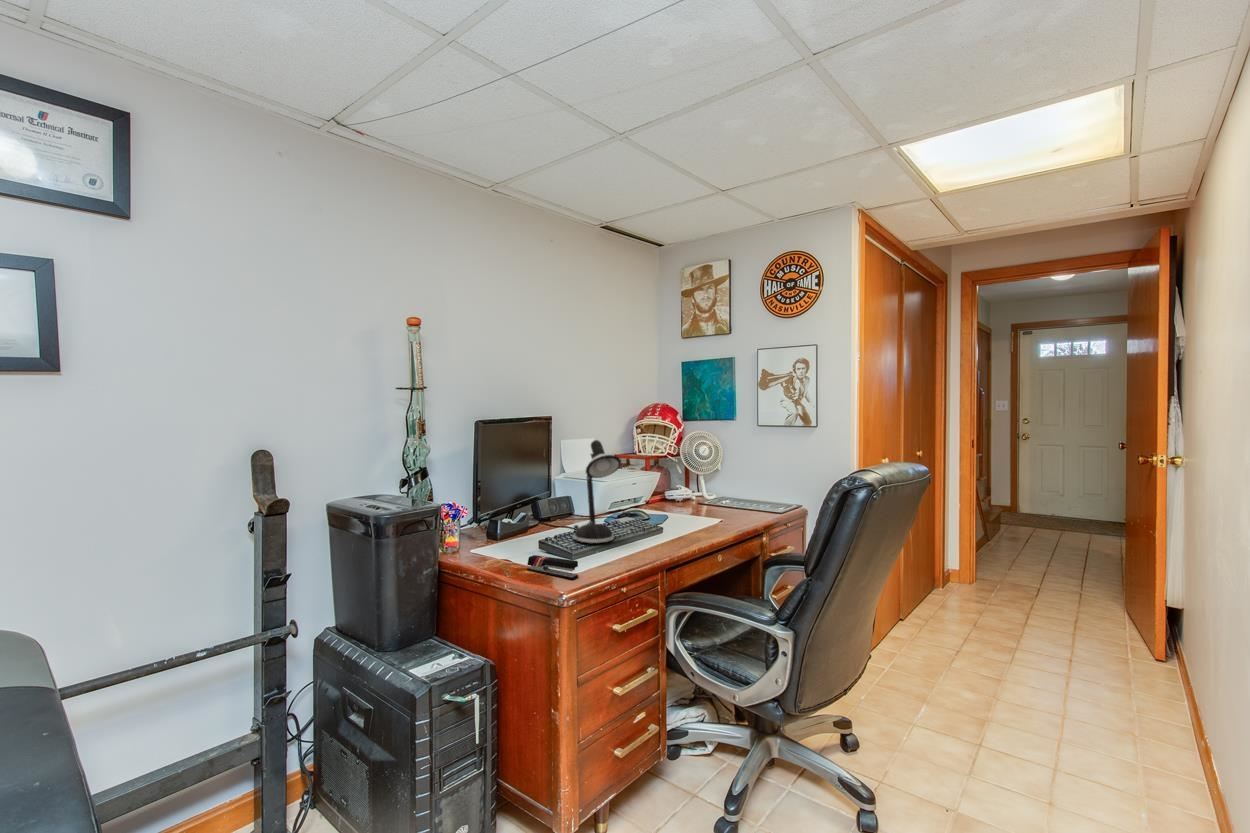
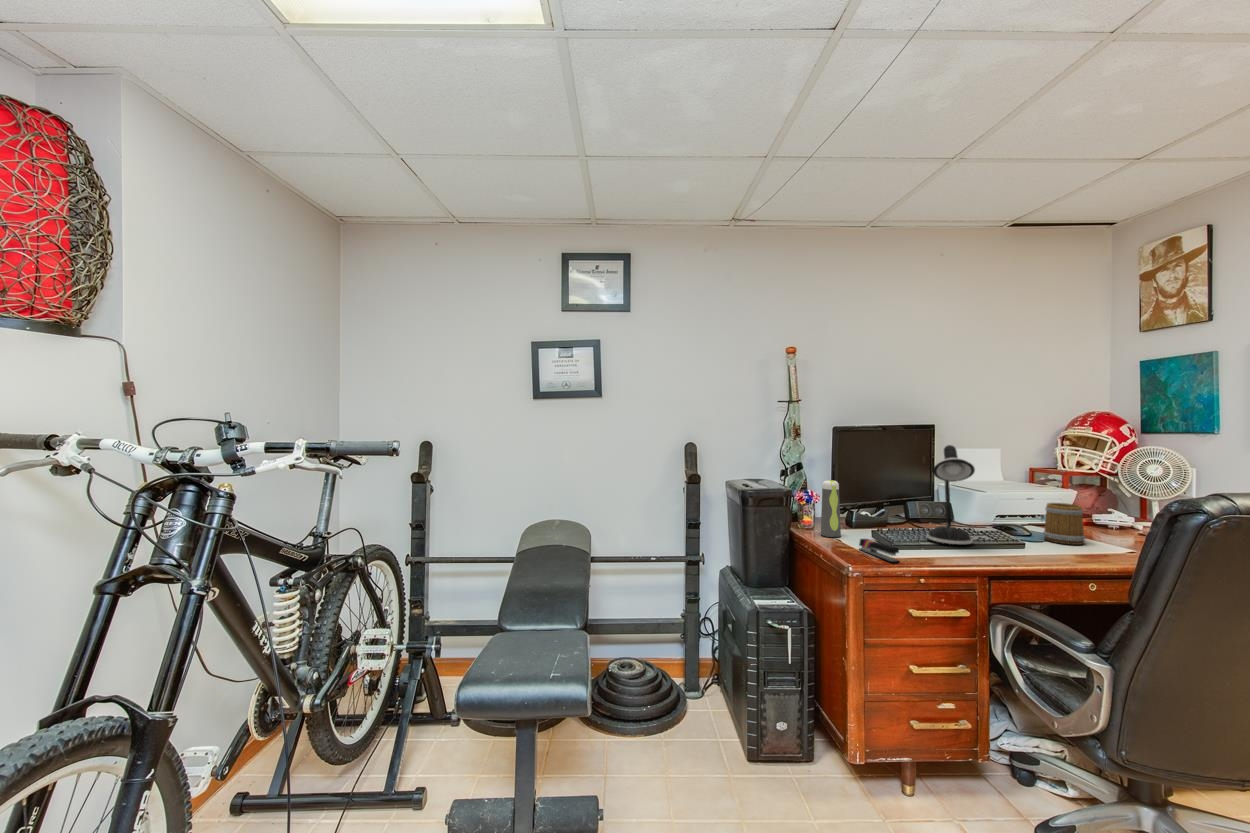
mug: none [652,487,680,524] -> present [1043,503,1085,545]
water bottle: none [470,489,494,559] -> present [821,480,841,537]

